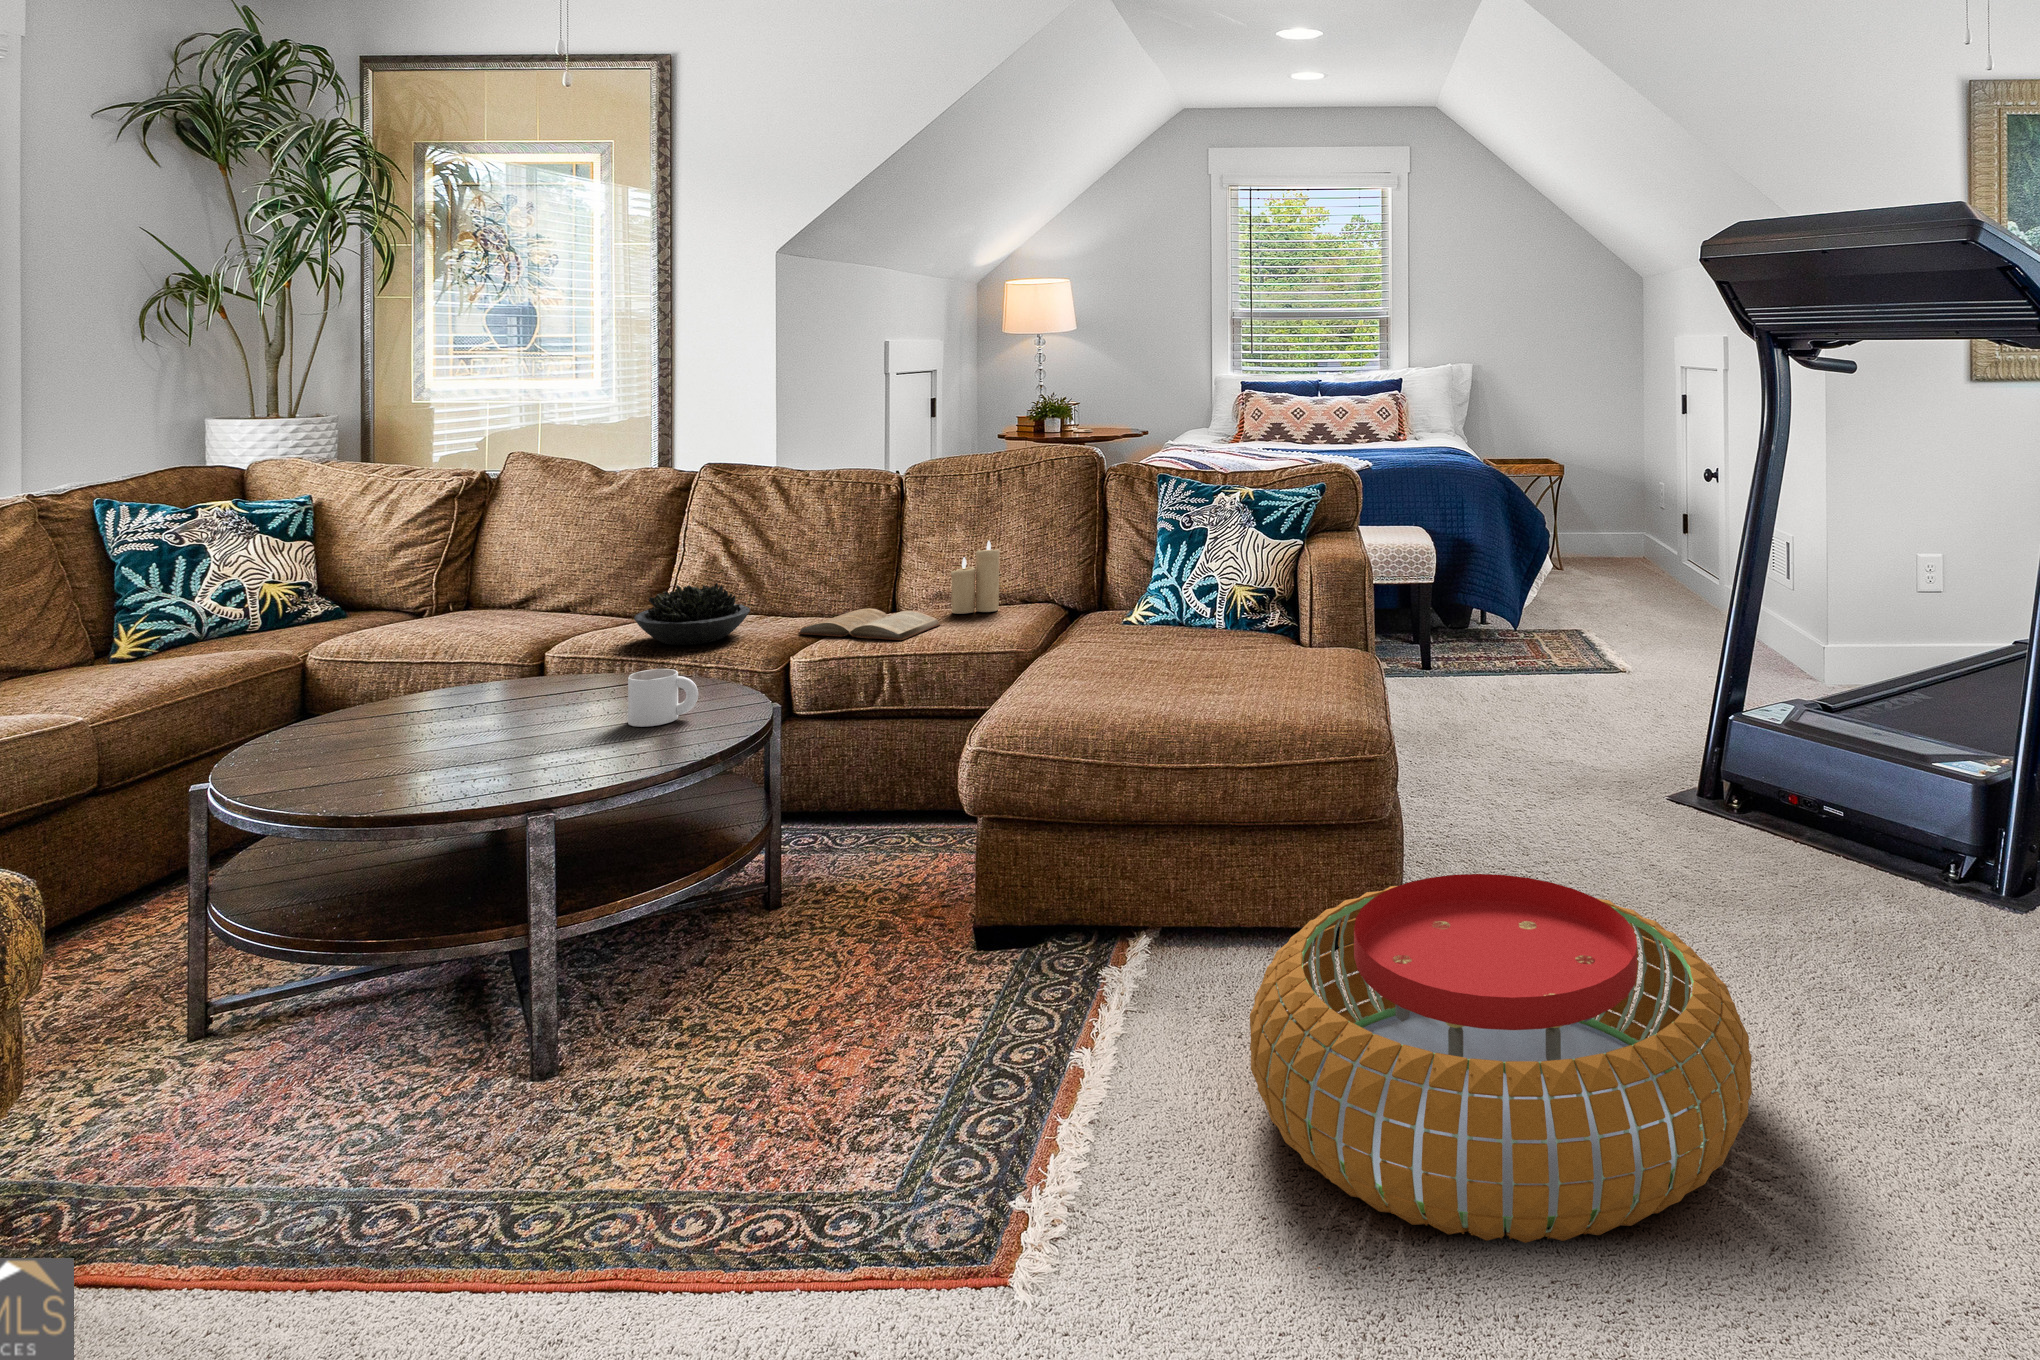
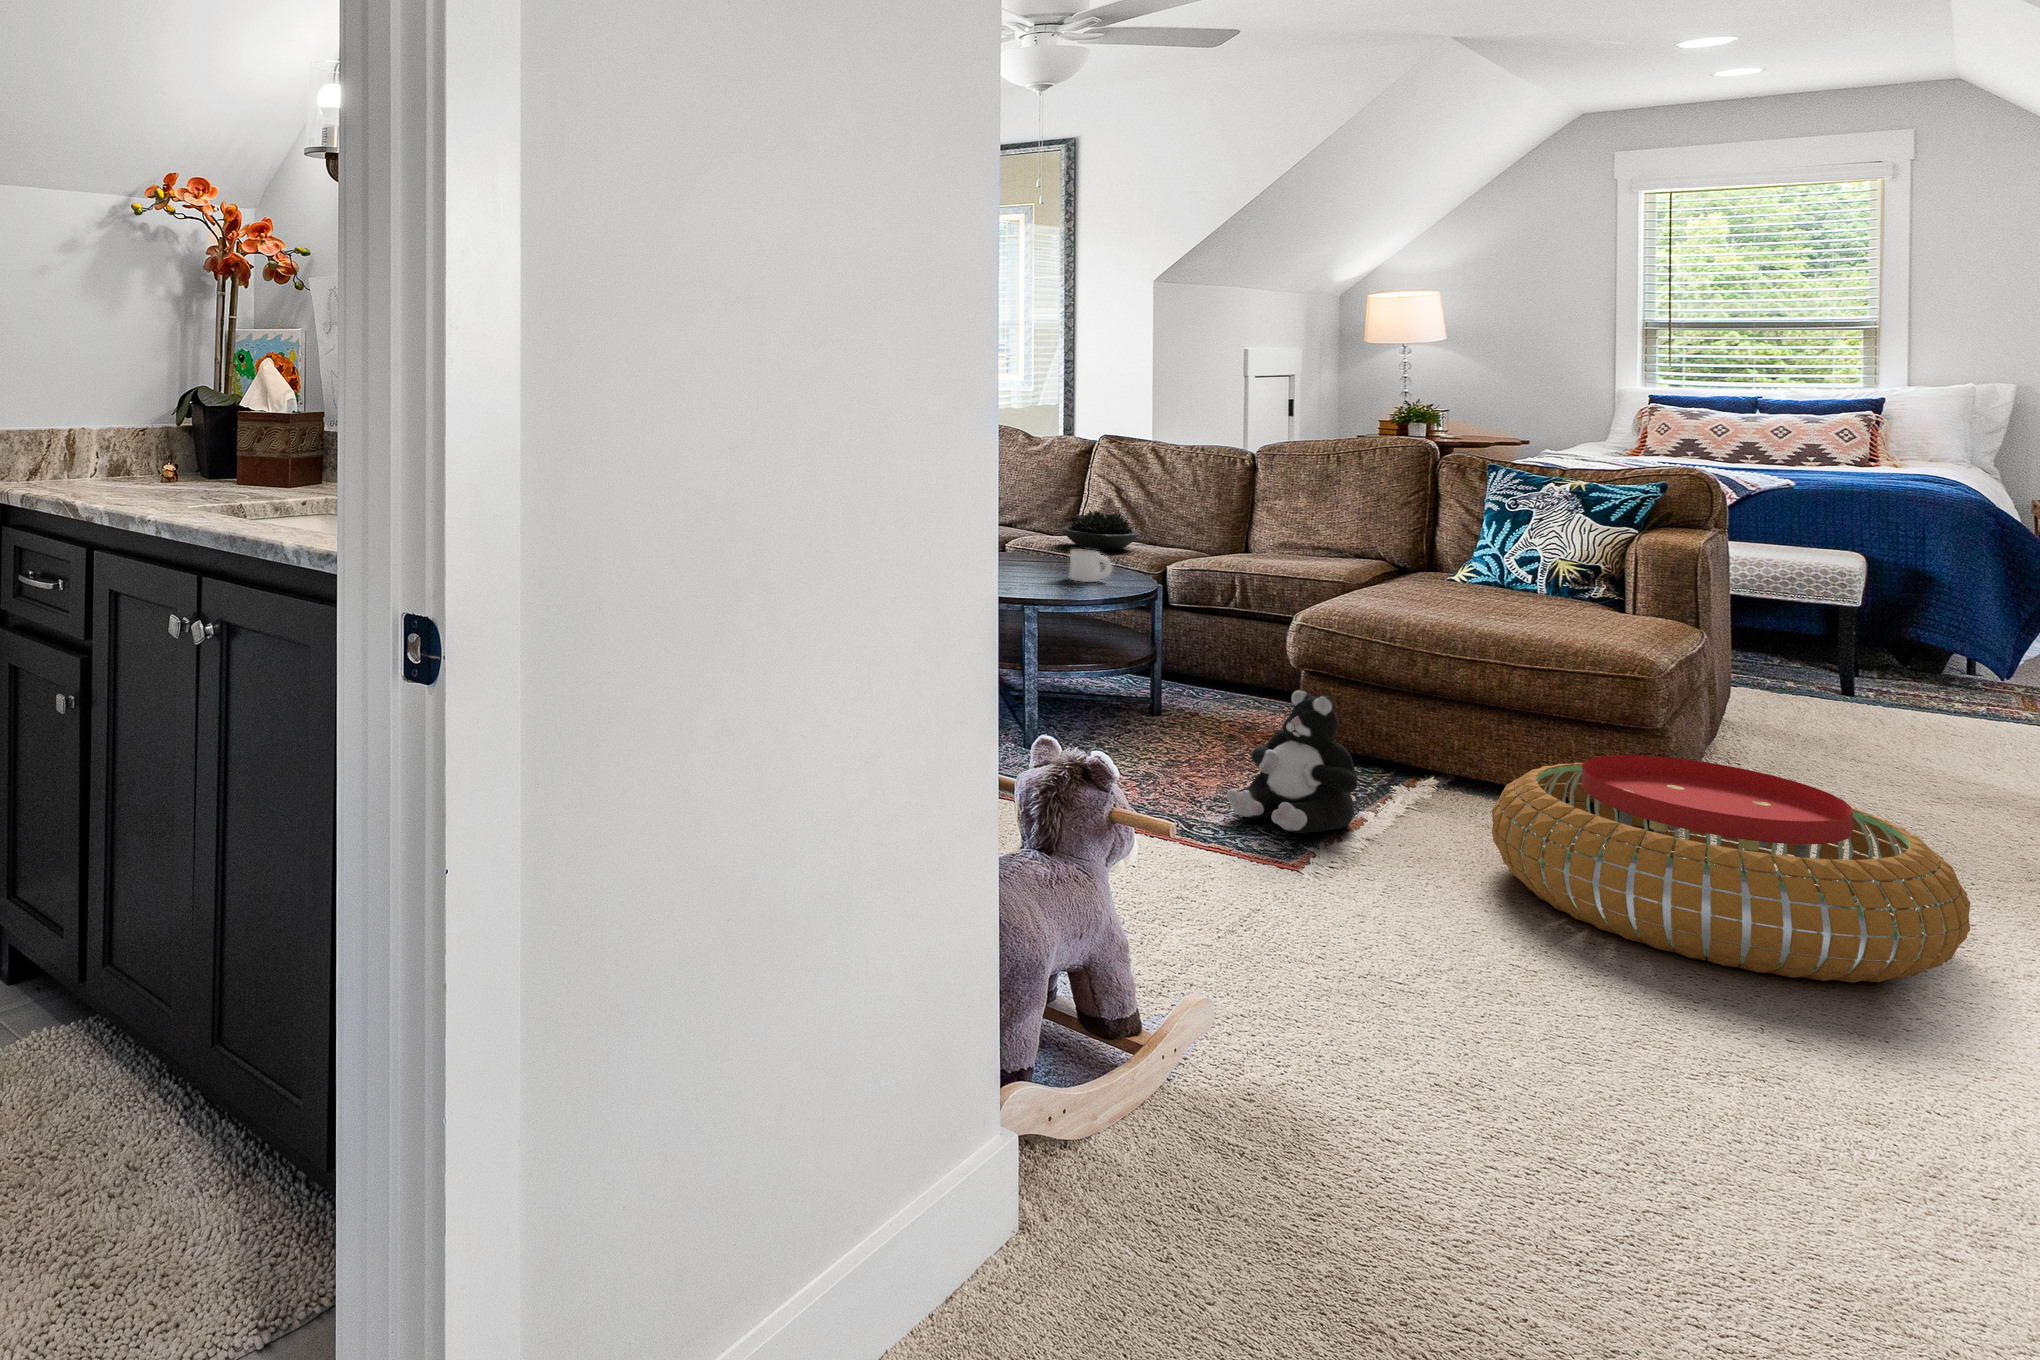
candle: present [951,541,1000,614] -> none [1294,505,1337,560]
book: present [798,608,941,640] -> none [1173,545,1285,566]
plush toy: none [875,890,1070,1166] -> present [1227,690,1357,833]

